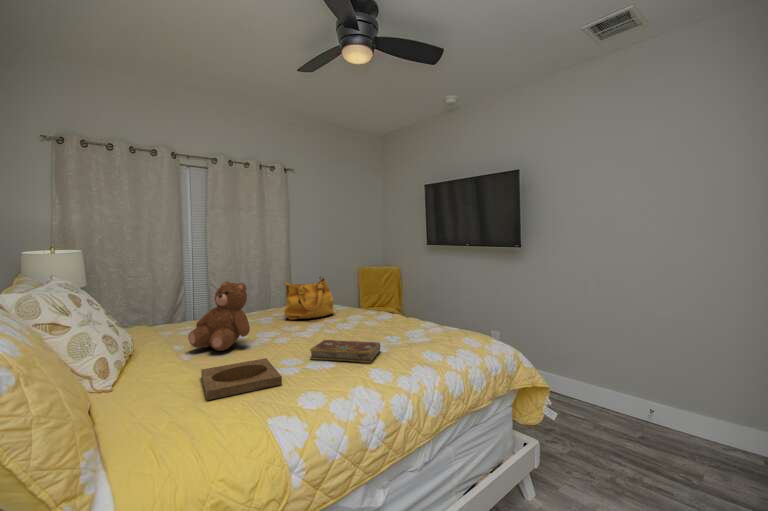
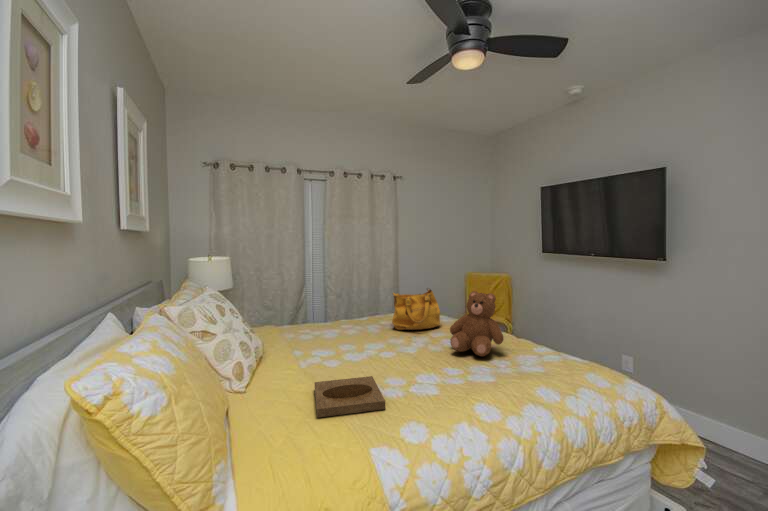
teddy bear: present [188,281,250,351] -> present [450,291,504,356]
book: present [310,340,380,363] -> none [414,360,488,394]

